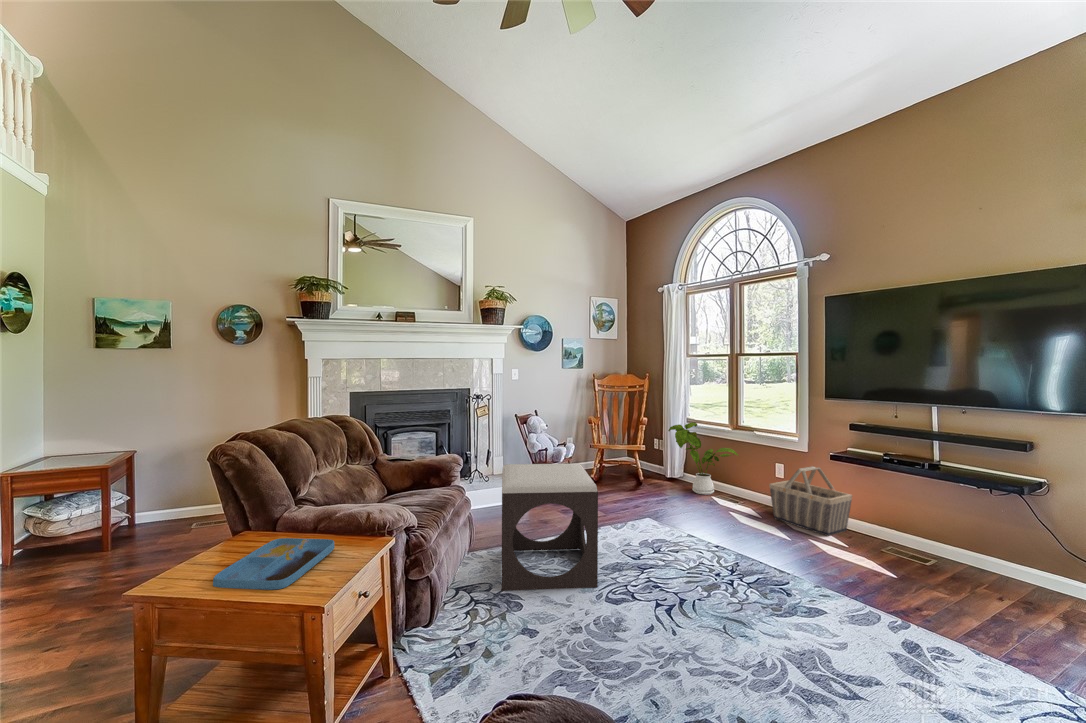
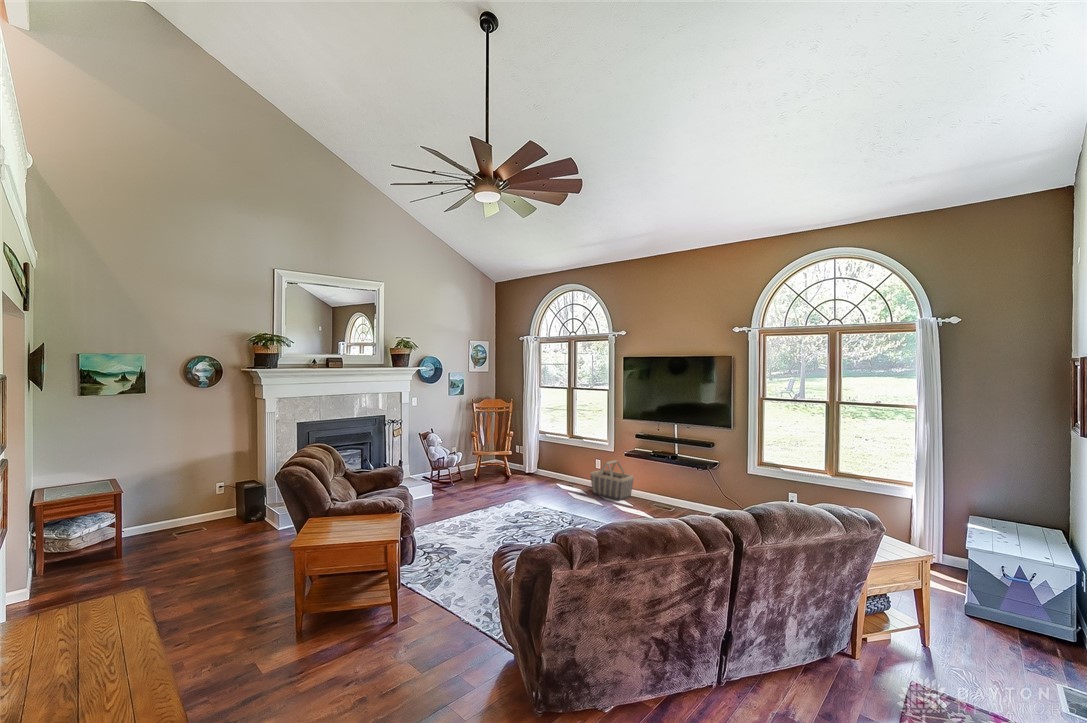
house plant: present [668,422,738,495] -> none [529,434,574,482]
footstool: present [501,464,598,591] -> none [431,468,497,546]
tray: present [213,538,334,590] -> none [333,517,376,540]

